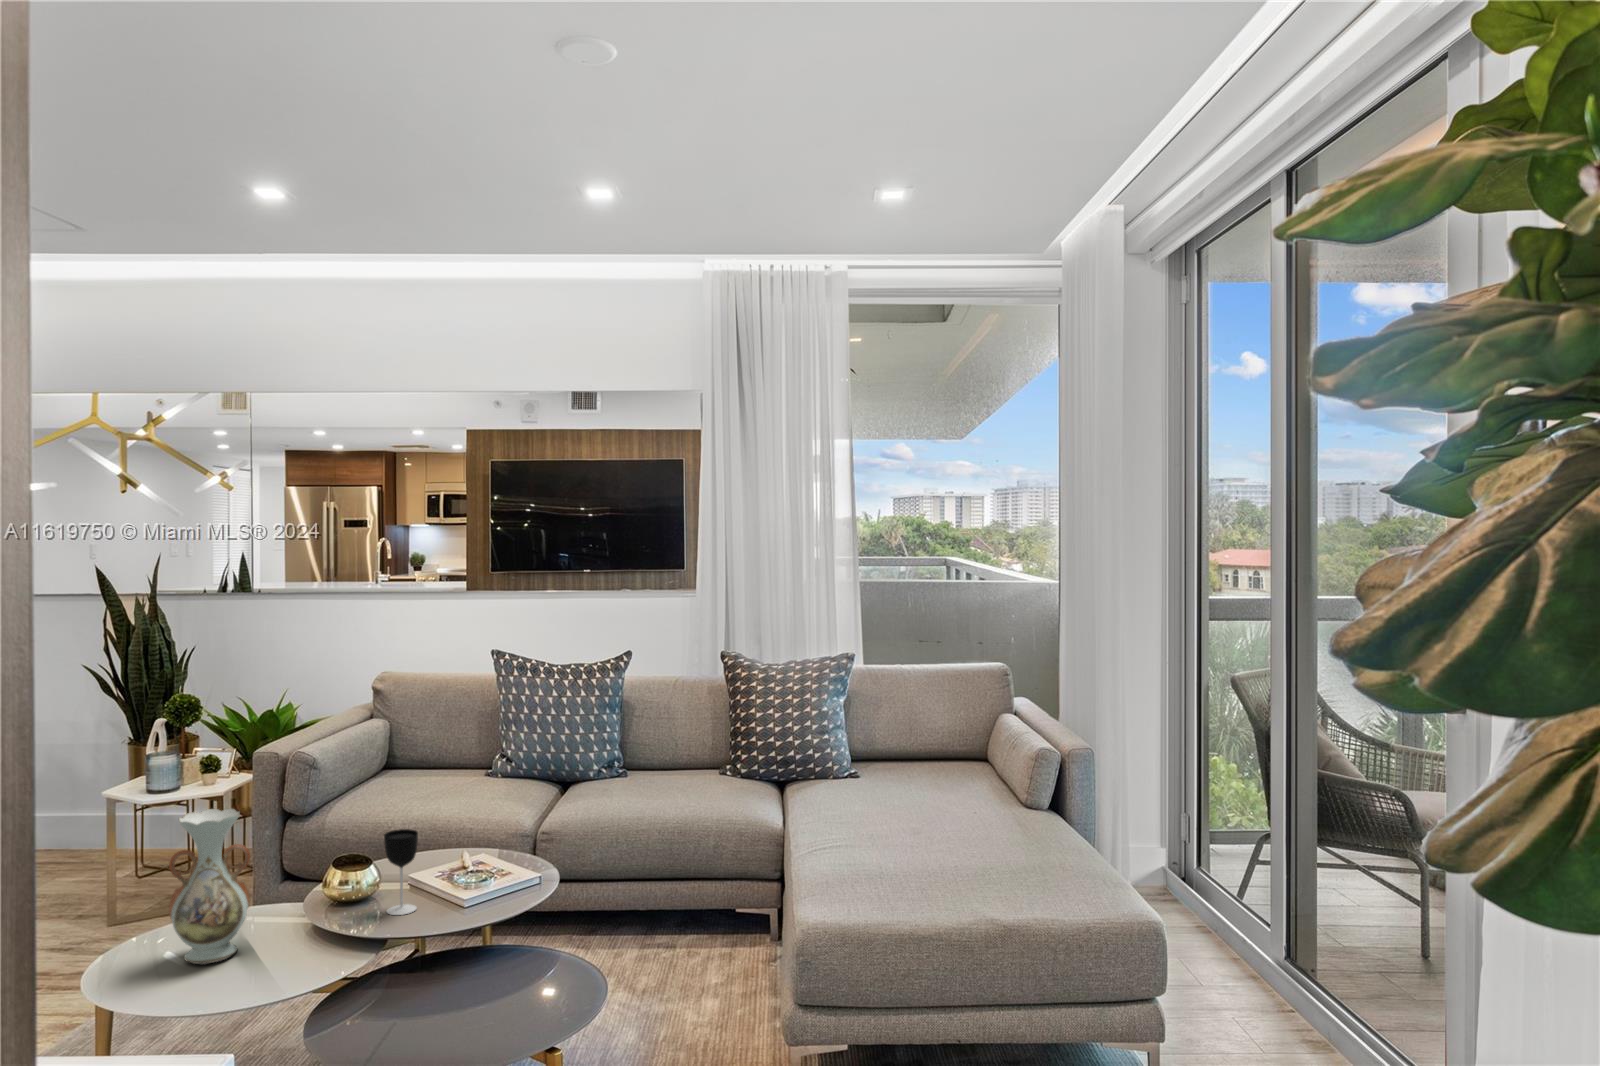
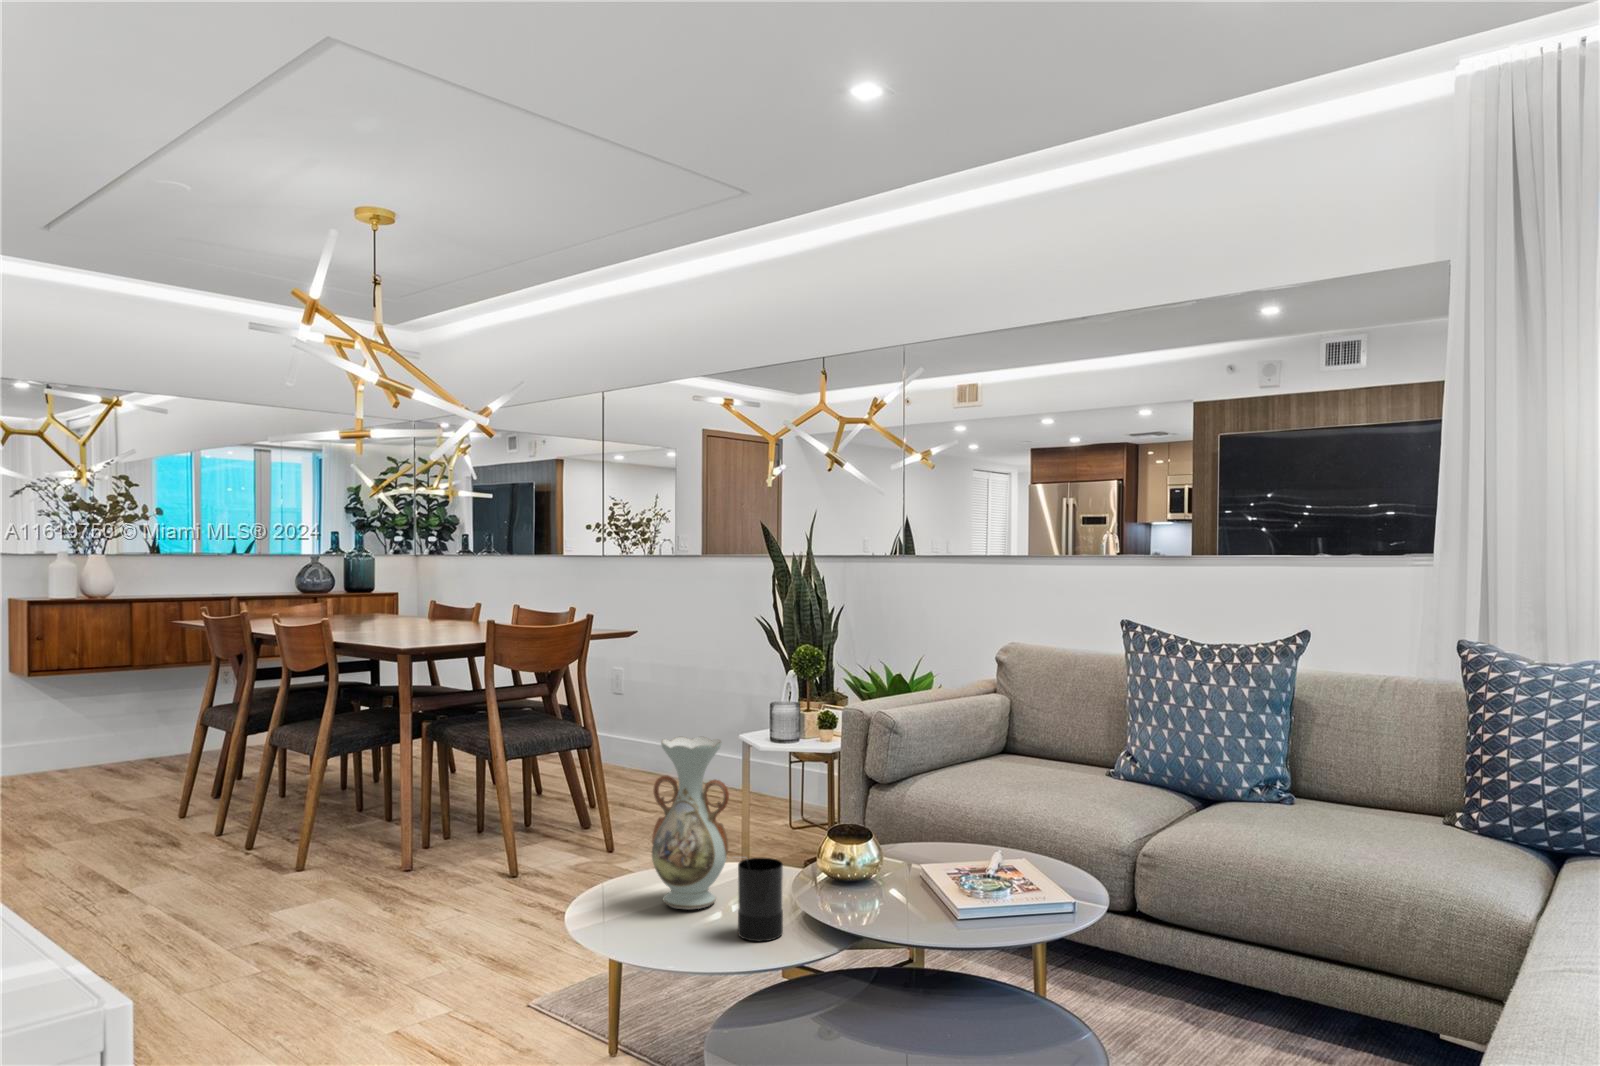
wine glass: present [384,829,418,915] -> none [870,799,910,908]
candle: none [280,898,326,968] -> present [738,858,783,941]

